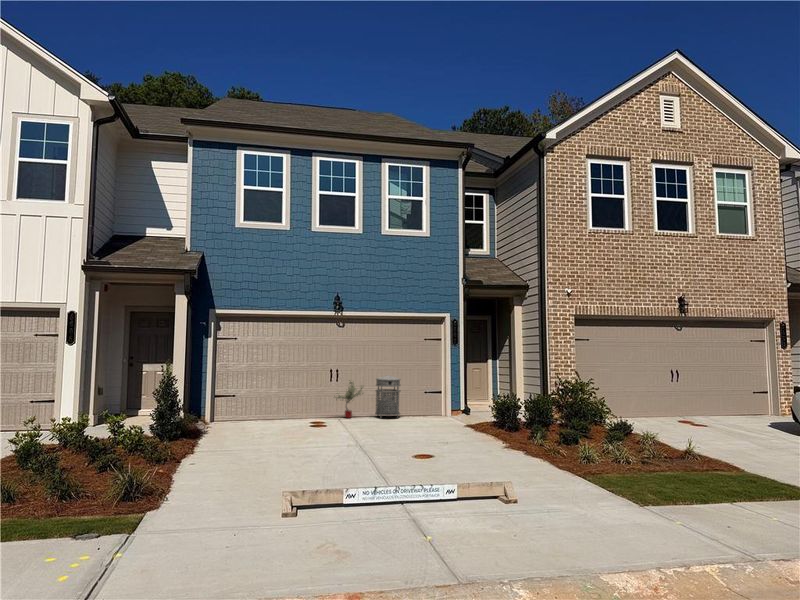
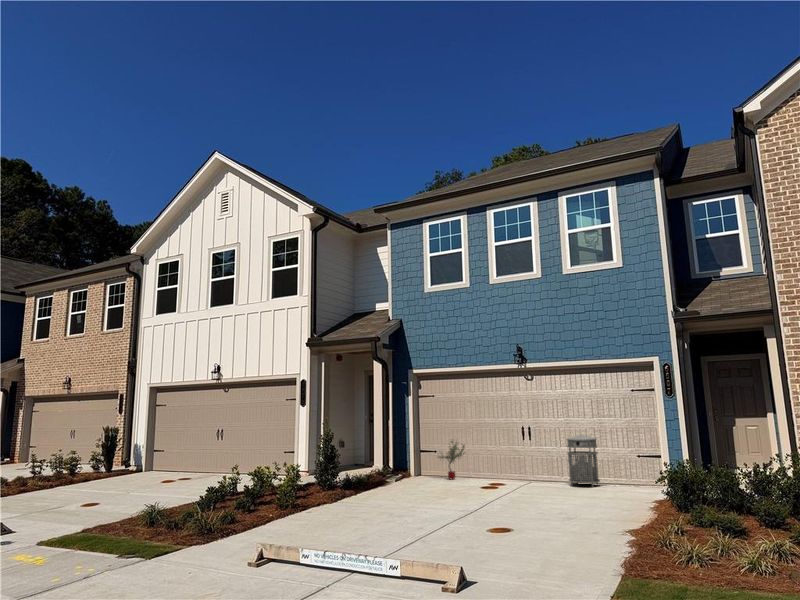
potted tree: present [334,382,363,418] -> present [439,440,465,479]

